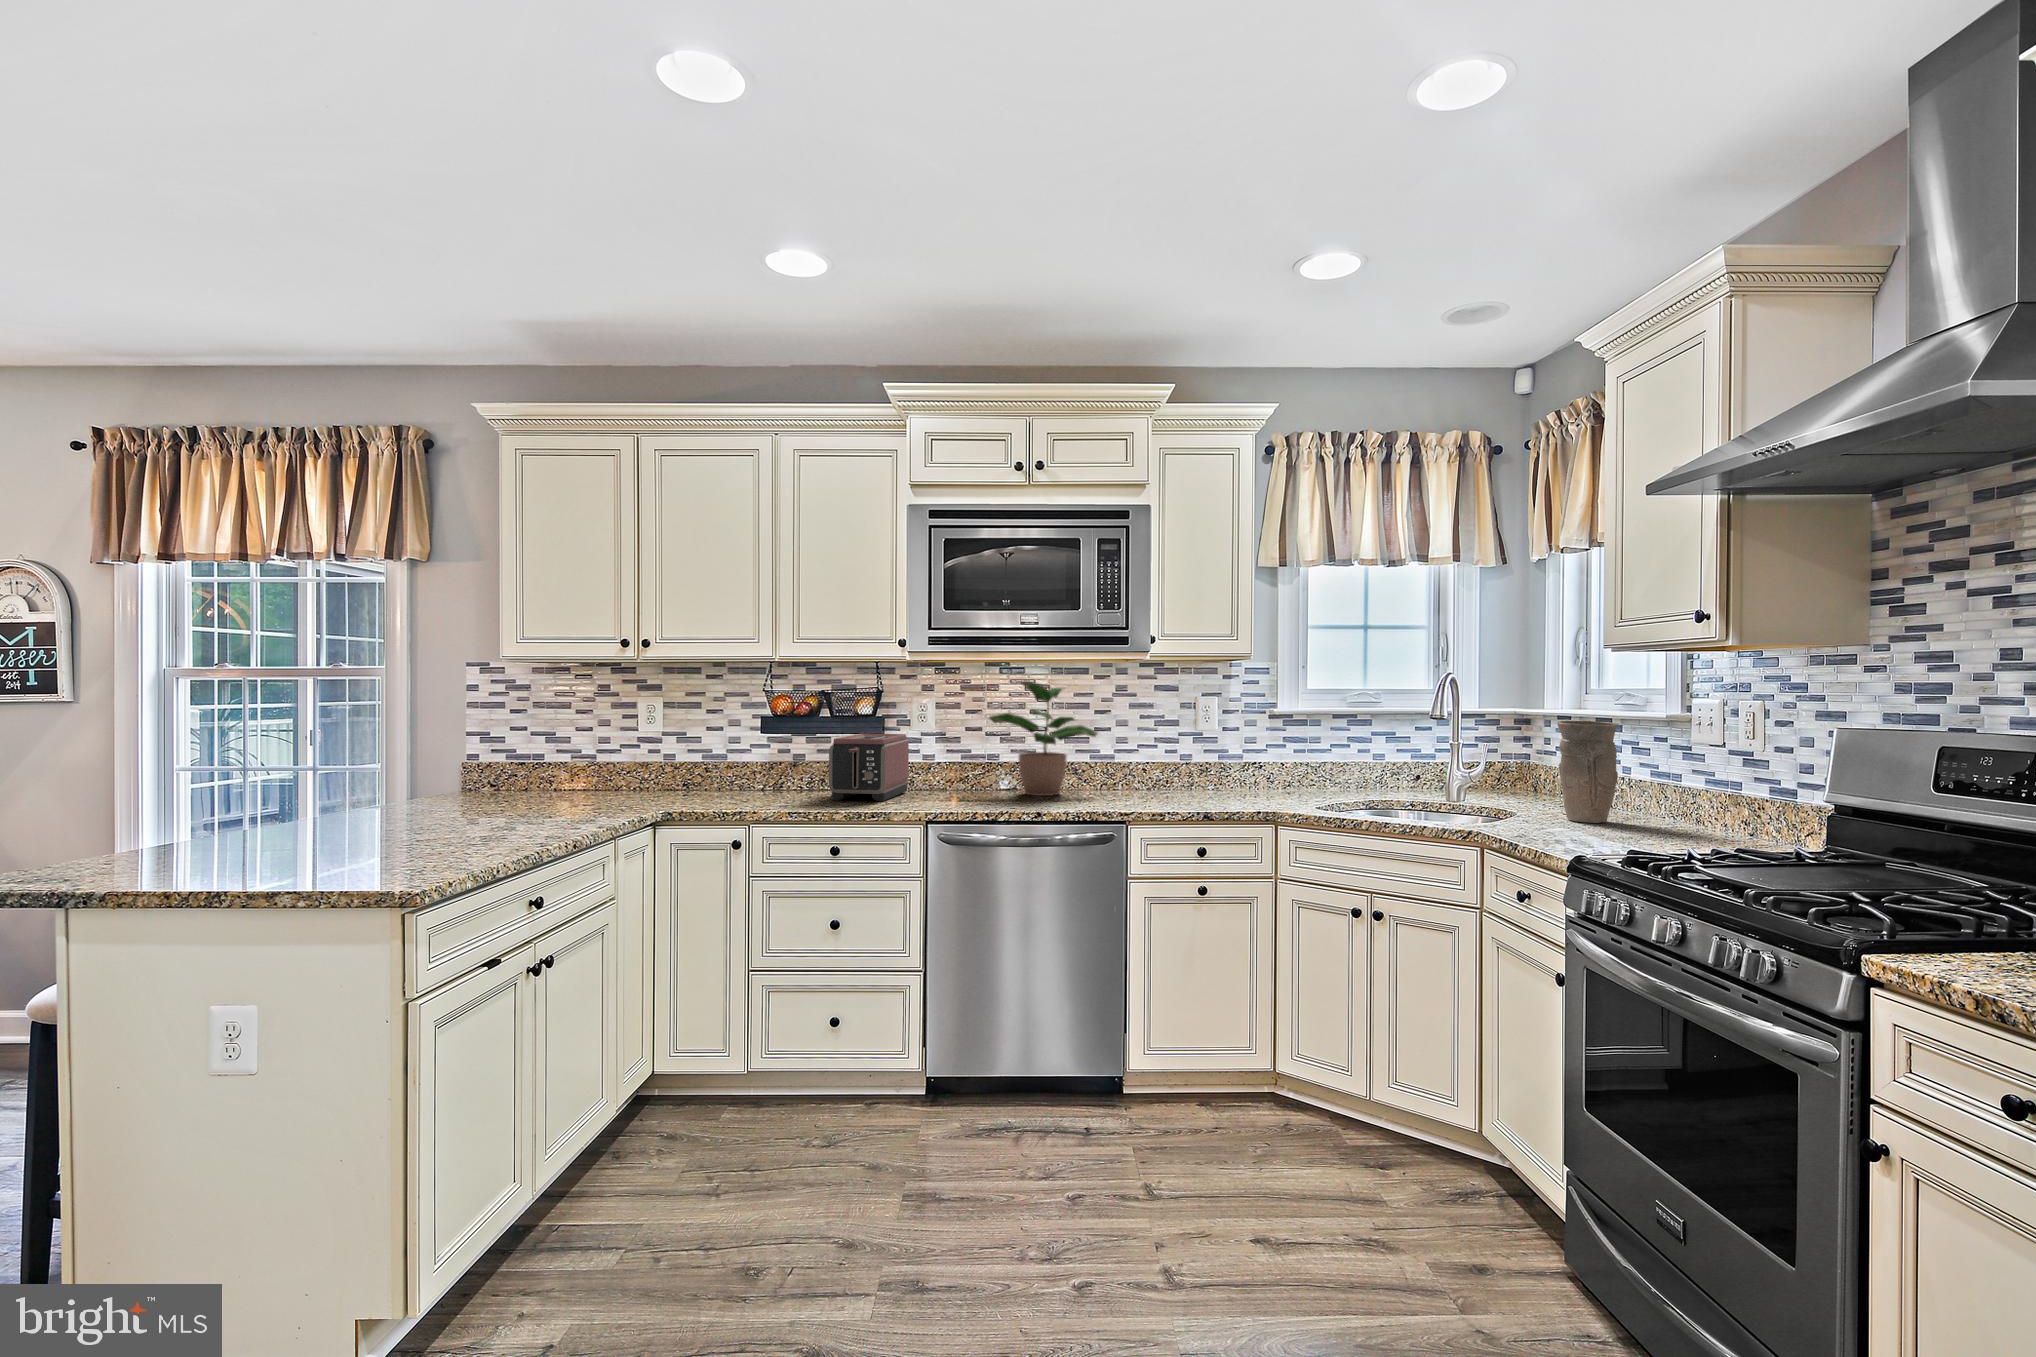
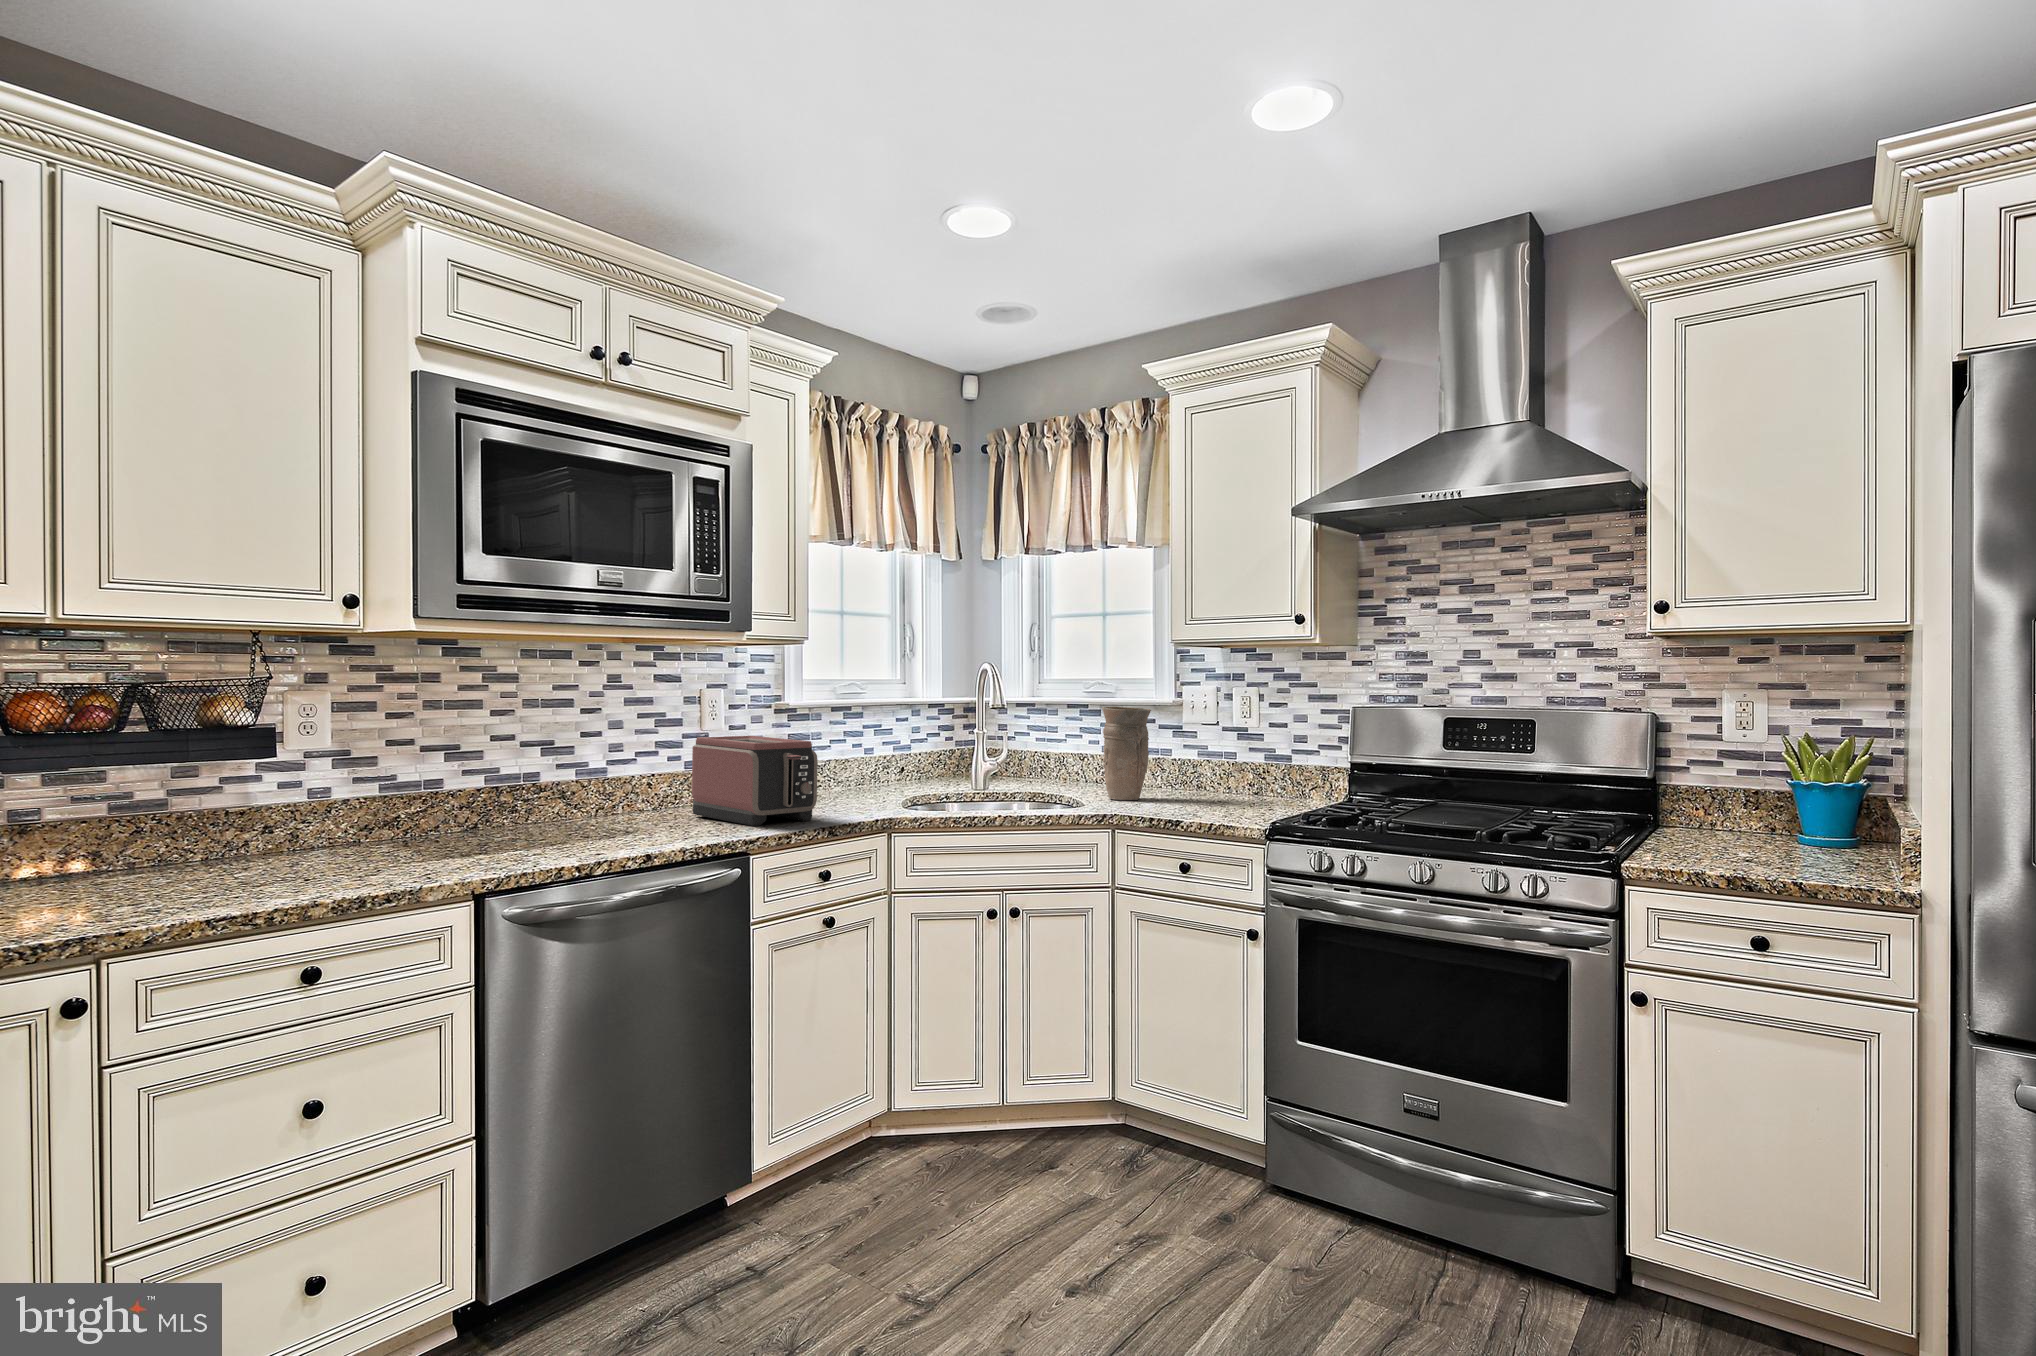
potted plant: present [990,682,1097,796] -> none [448,663,604,839]
toaster: present [829,734,909,802] -> present [692,736,818,826]

